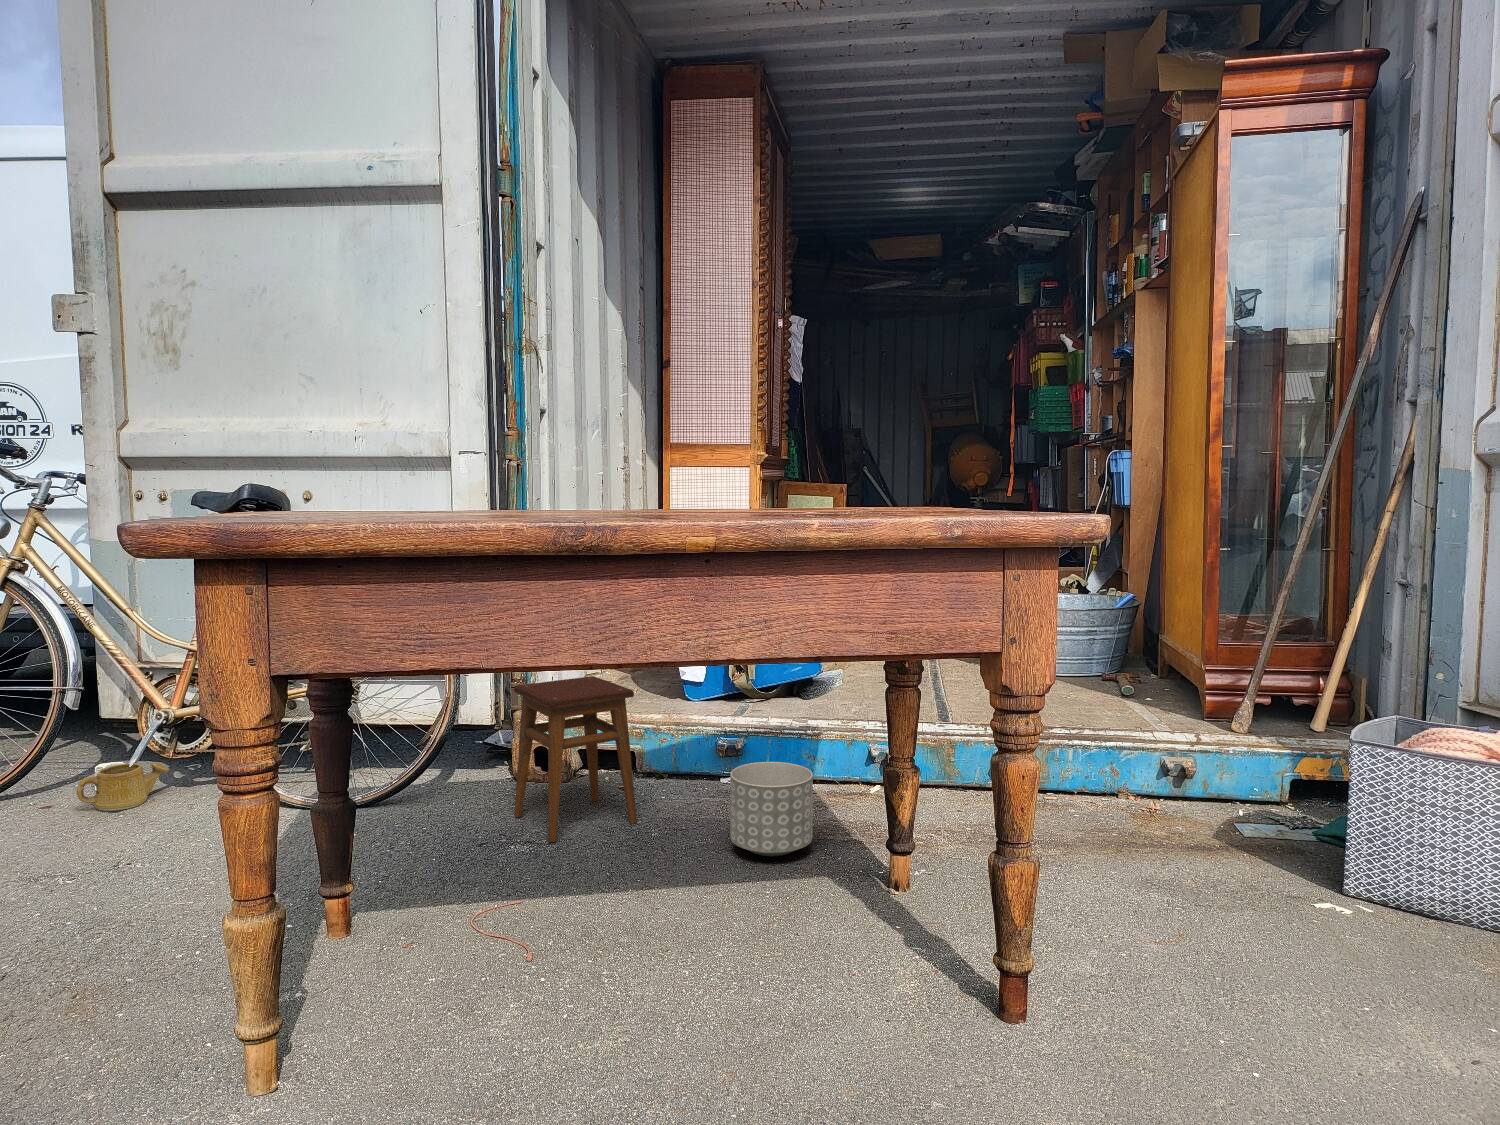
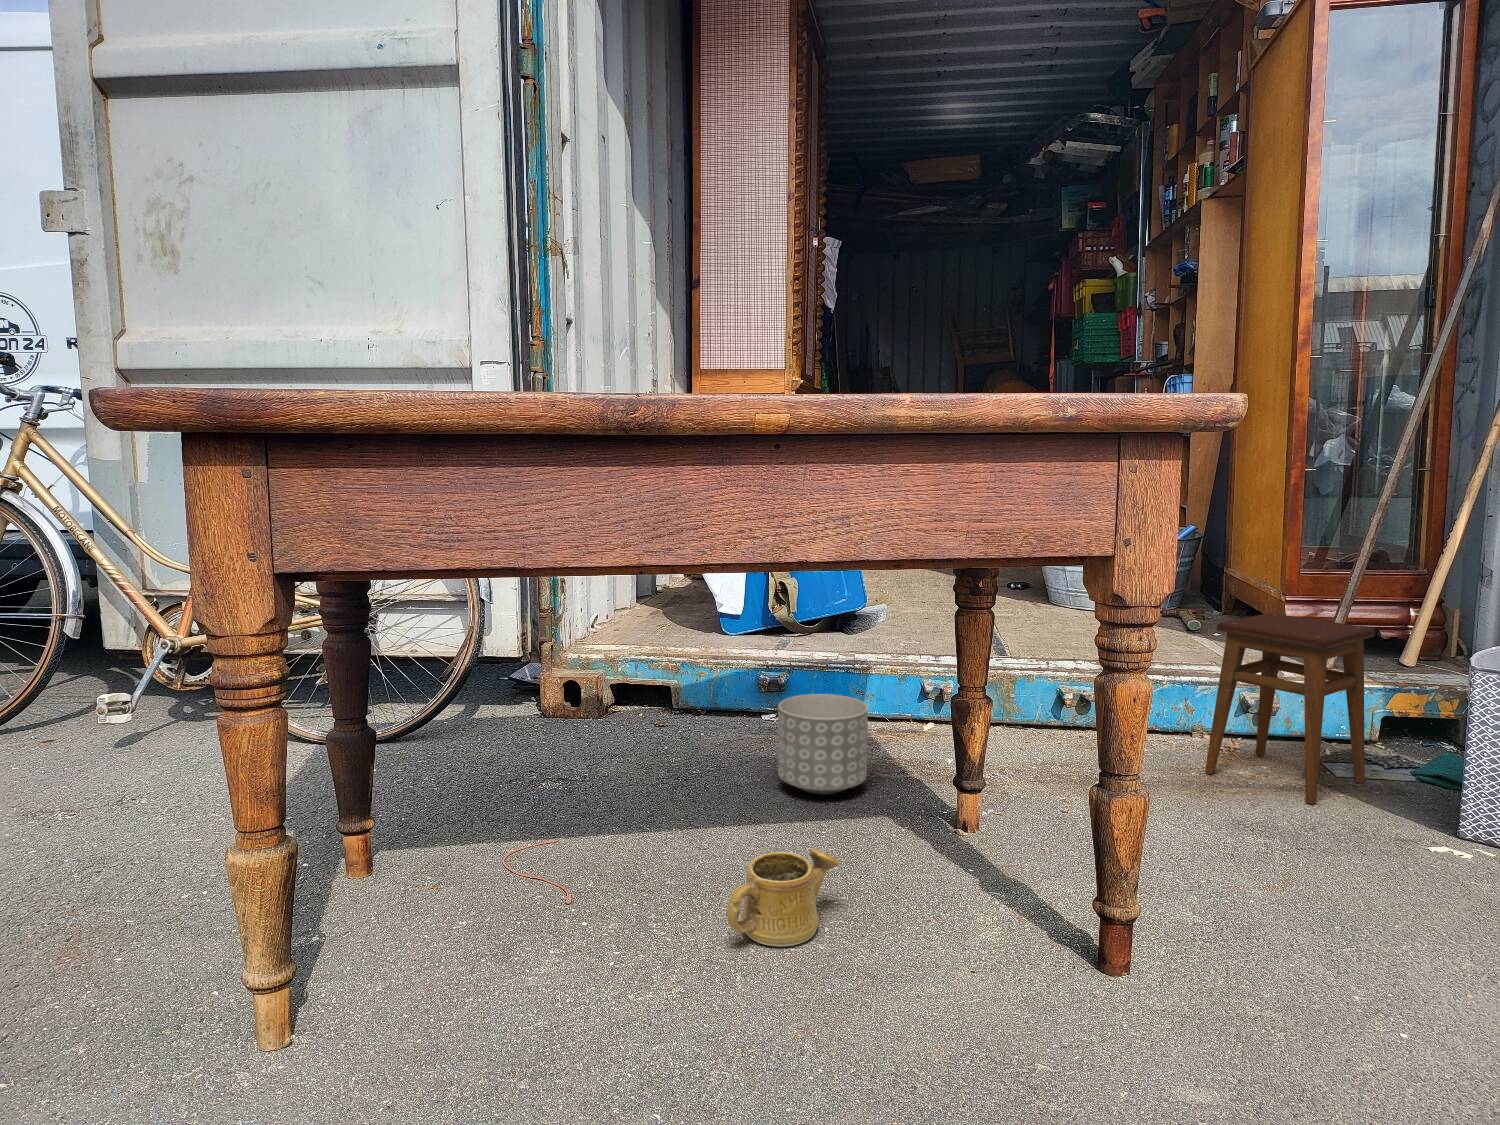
stool: present [514,676,637,842] -> present [1205,613,1375,804]
watering can: present [77,762,169,811] -> present [727,848,839,946]

